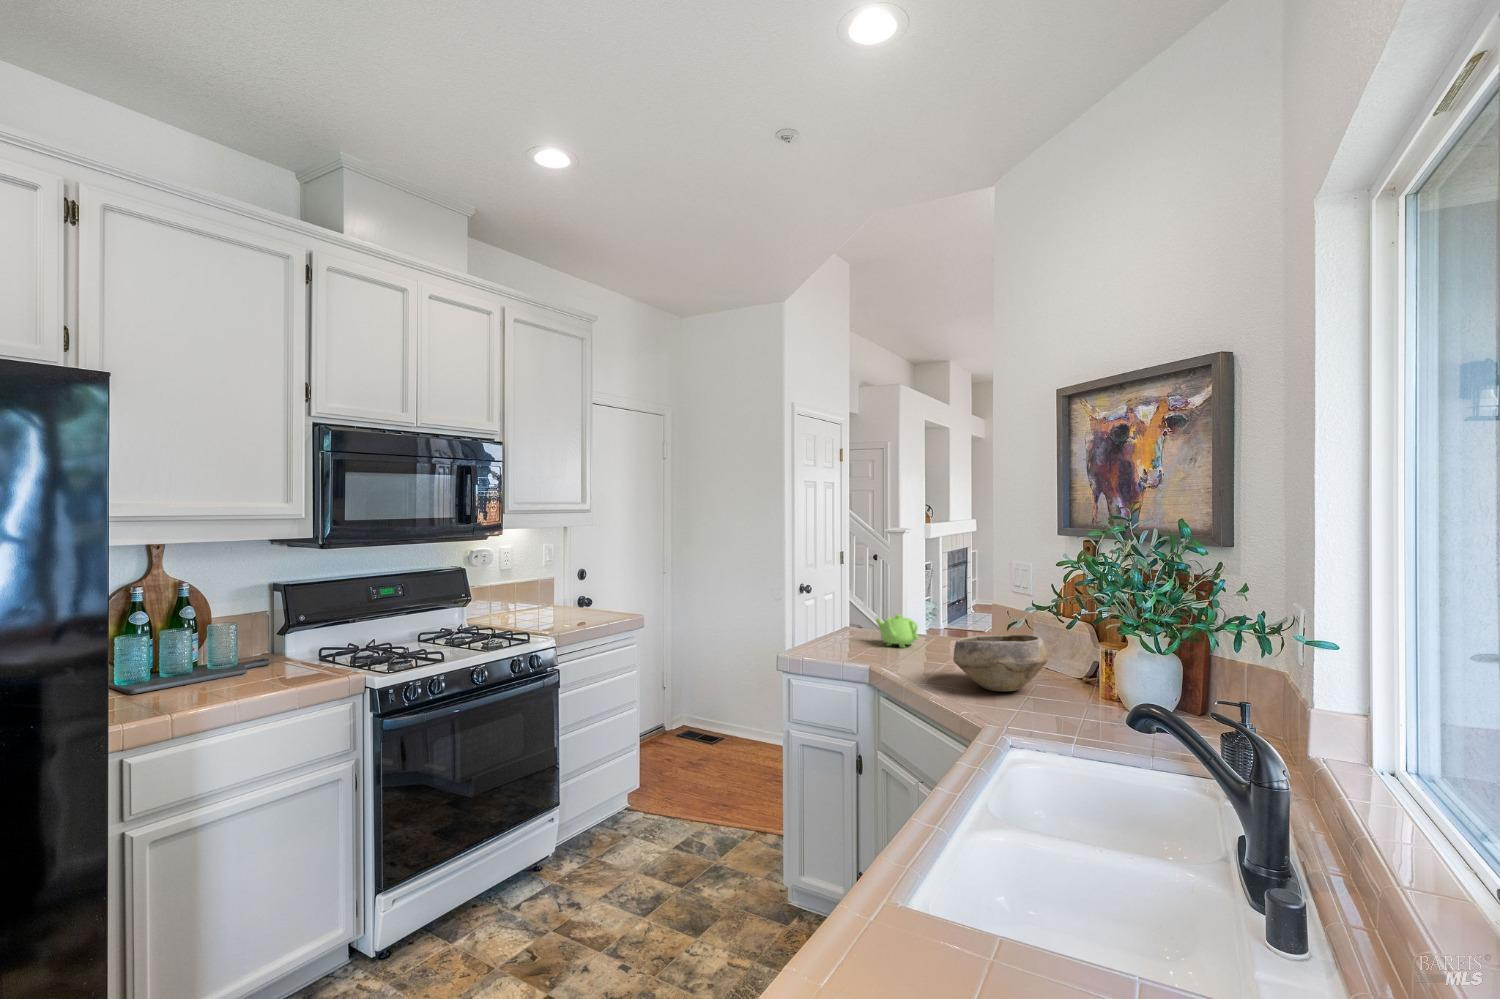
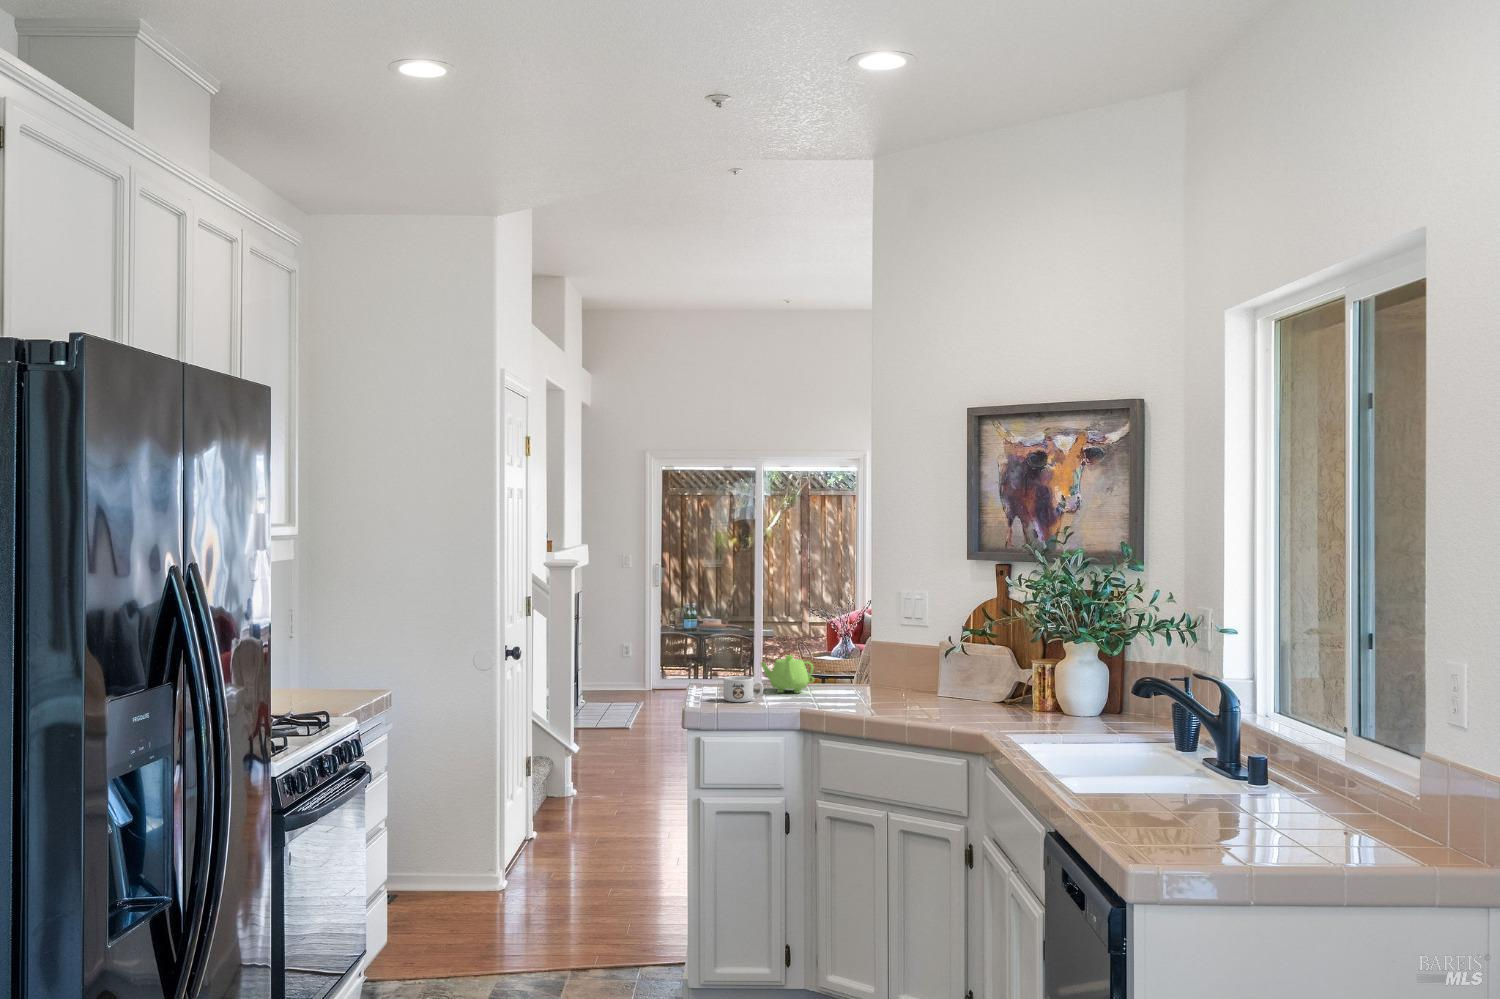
mug: none [821,630,852,652] -> present [723,676,763,702]
bowl: present [953,634,1048,692] -> none [914,658,1006,715]

